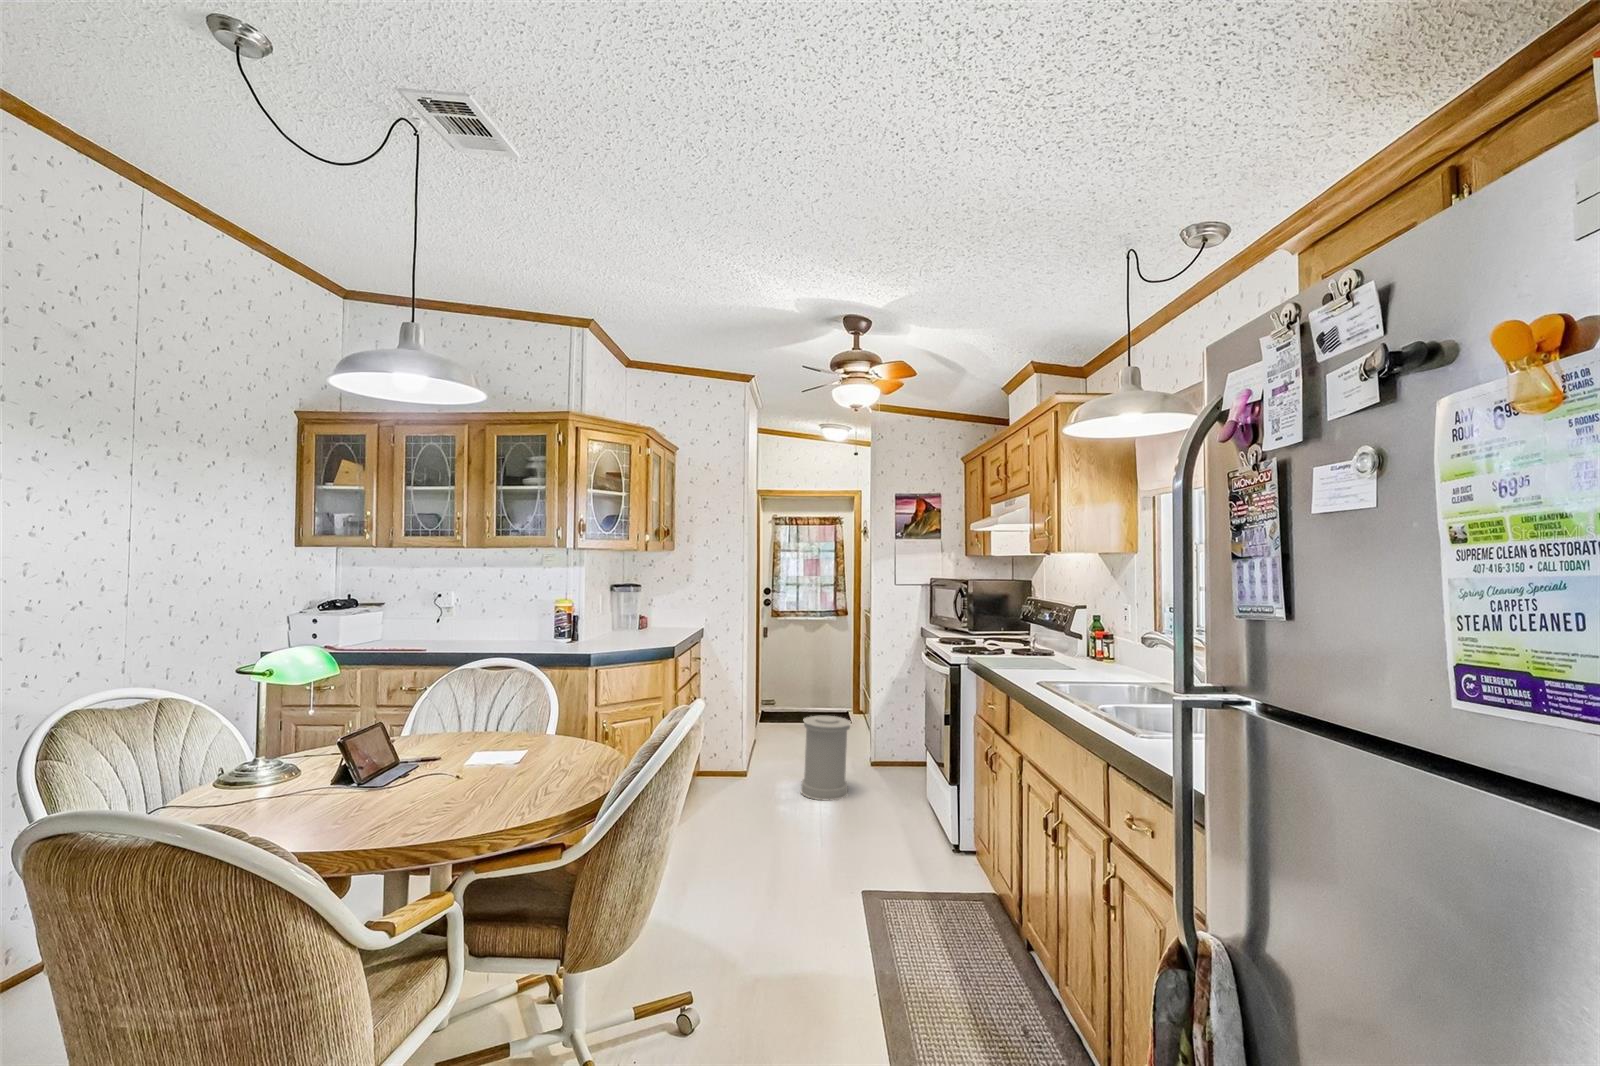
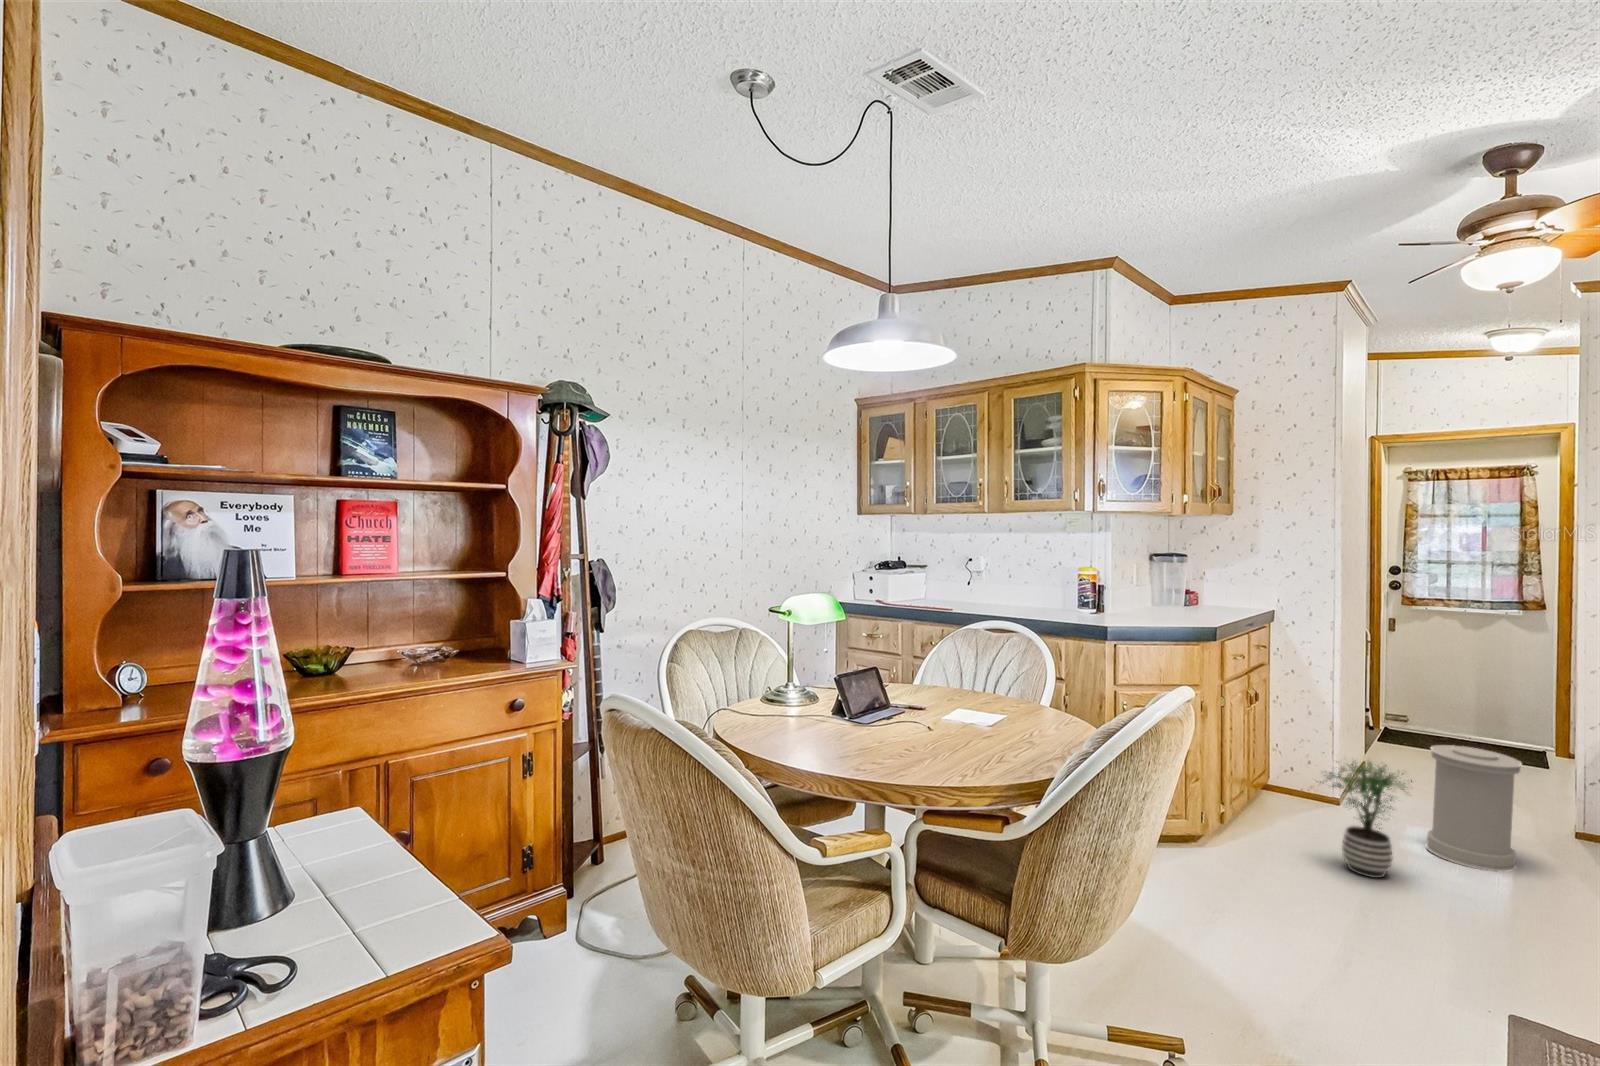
potted plant: none [743,736,803,827] -> present [1320,761,1412,878]

